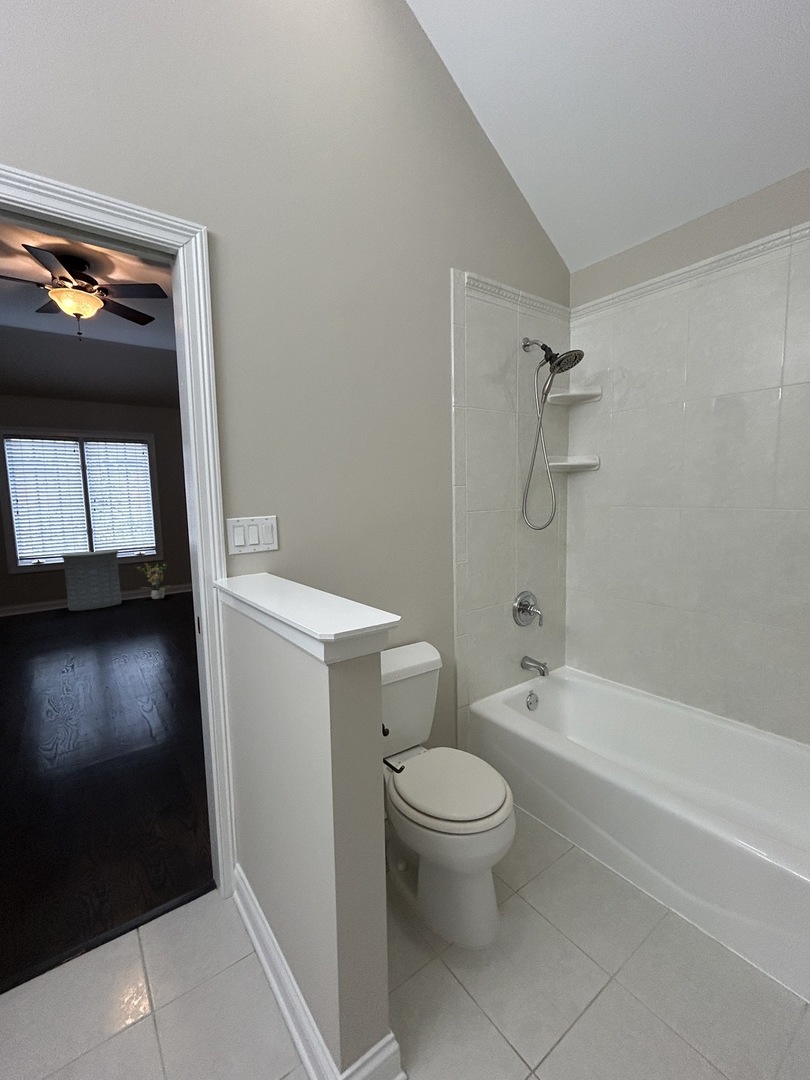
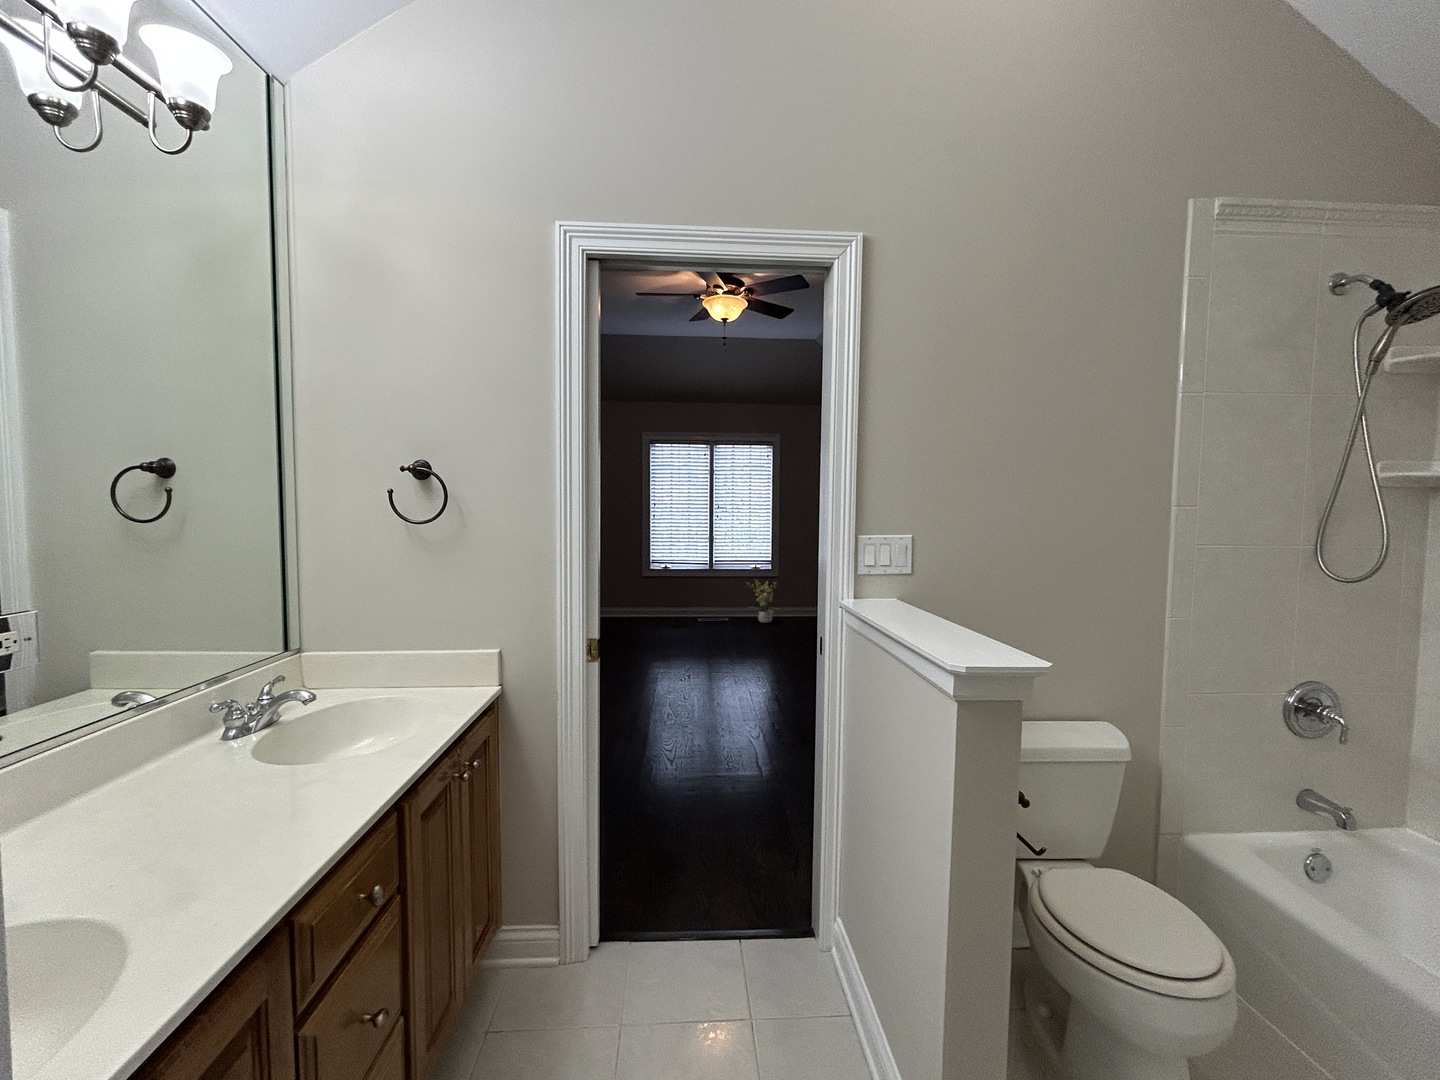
laundry hamper: present [61,550,121,611] -> none [677,560,730,624]

